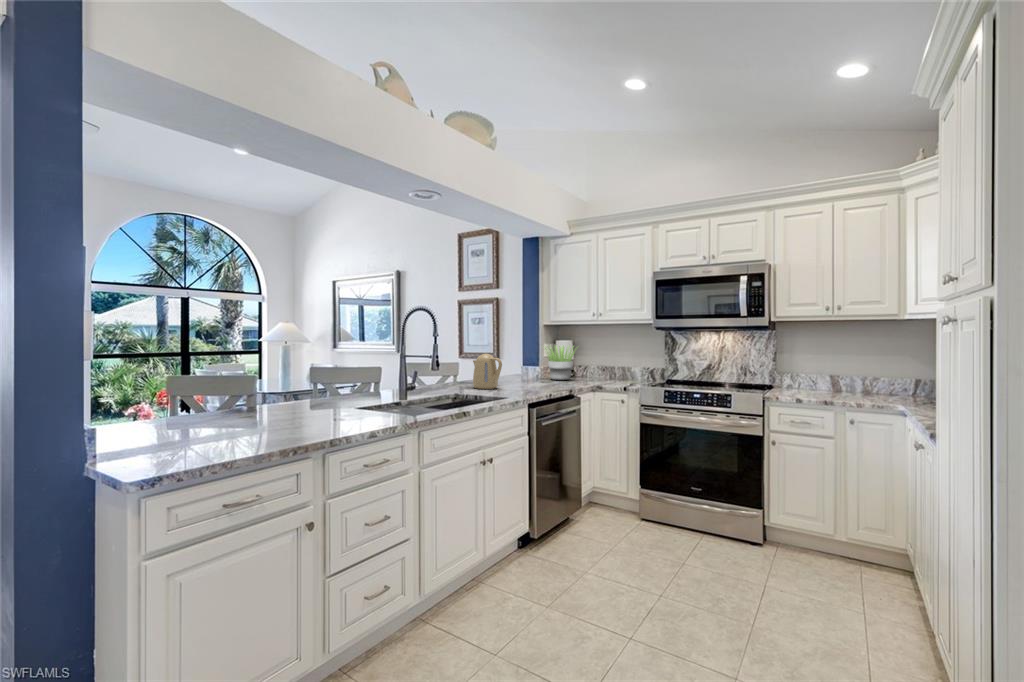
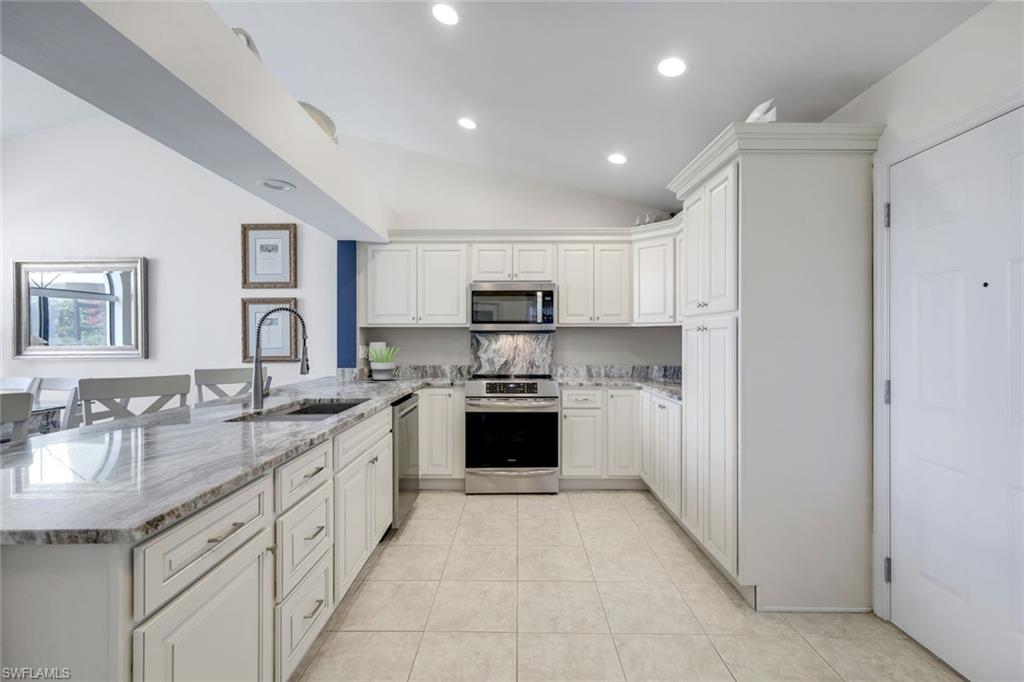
kettle: present [473,354,502,389] -> none [309,356,347,393]

